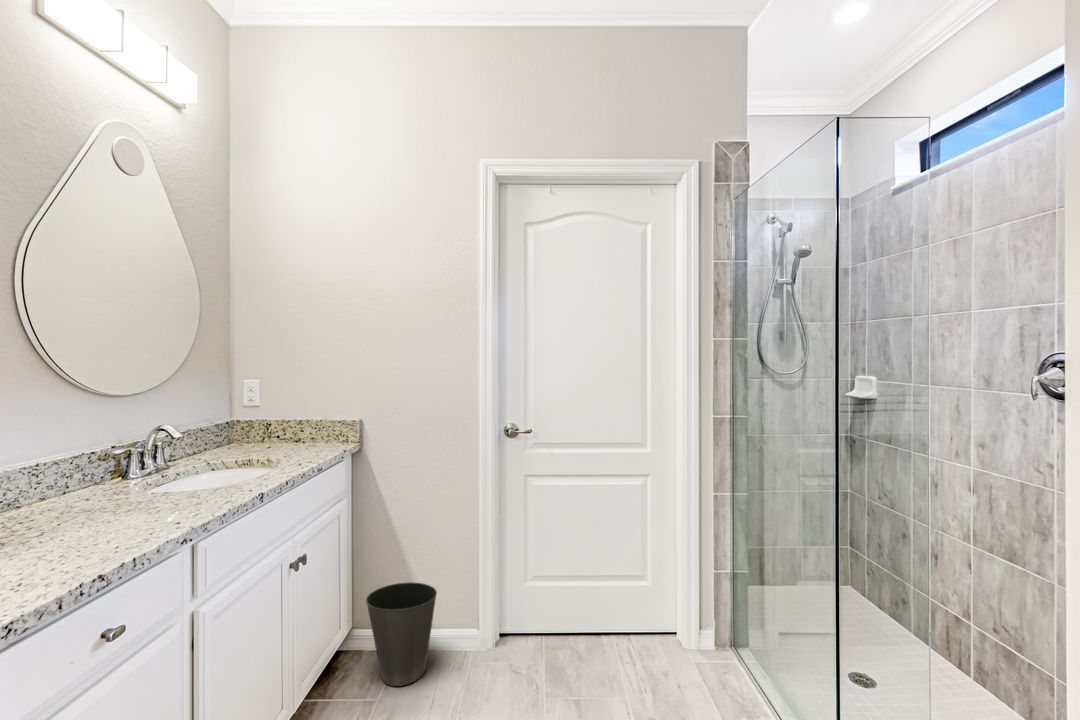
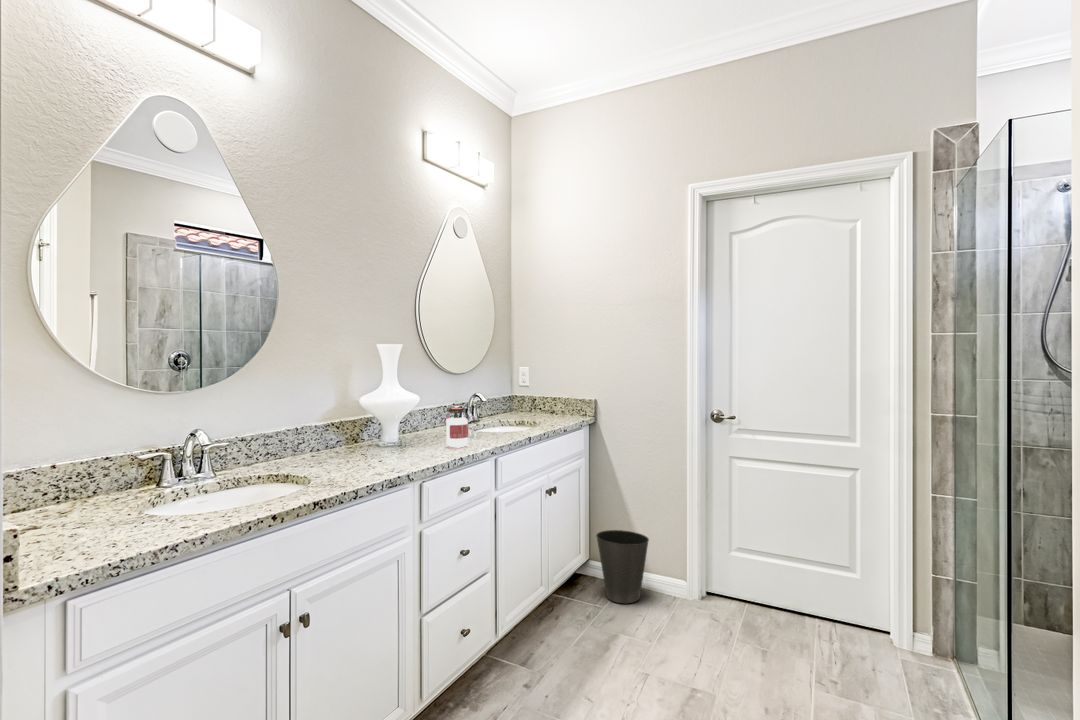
jar: none [56,468,121,555] -> present [446,408,469,447]

